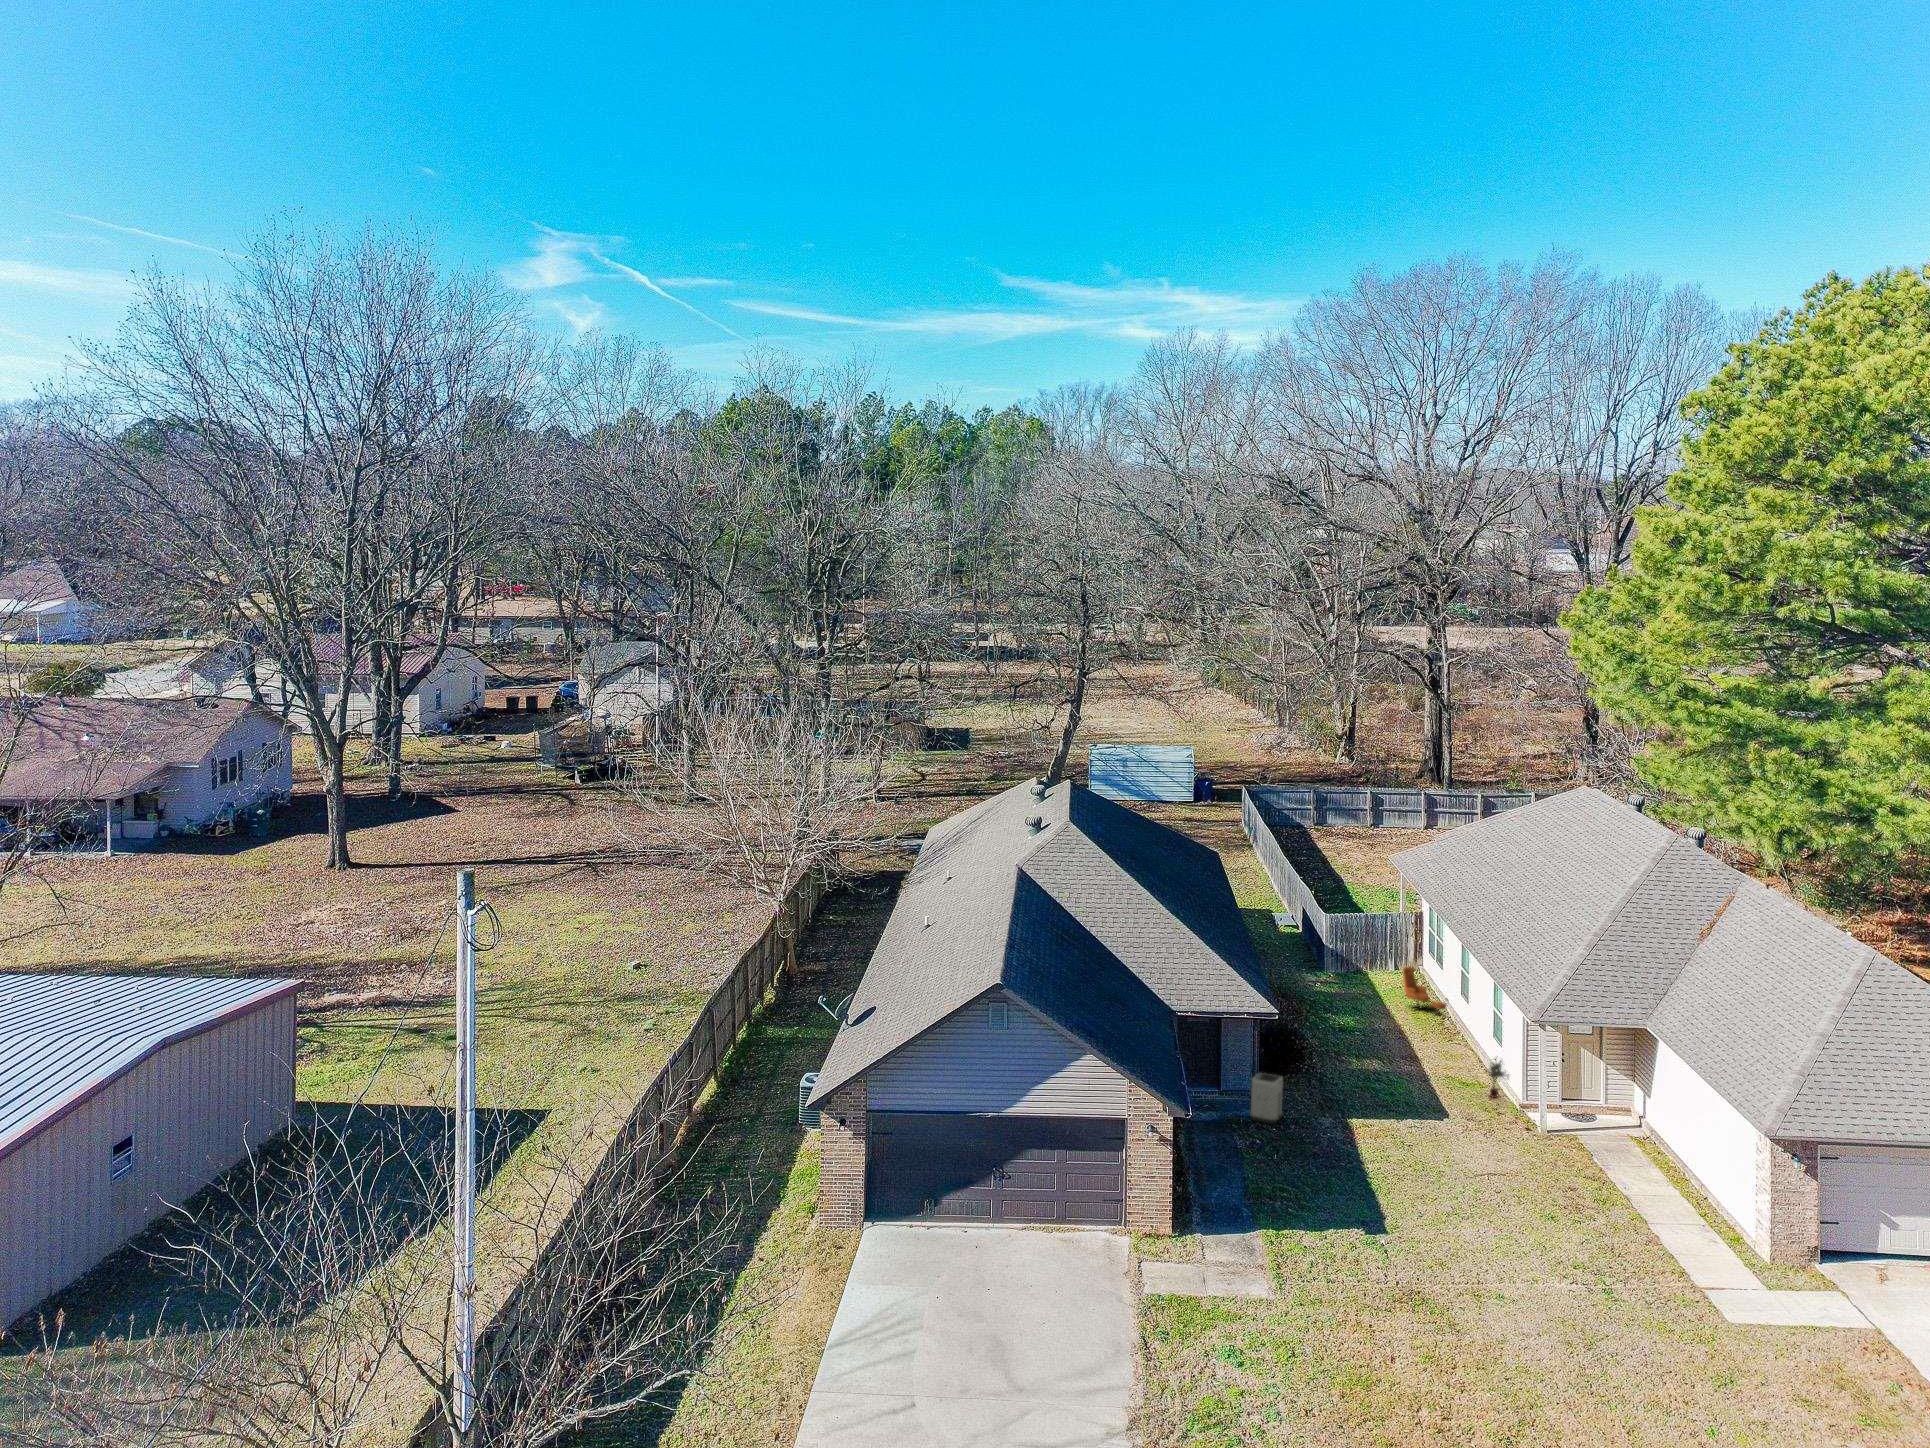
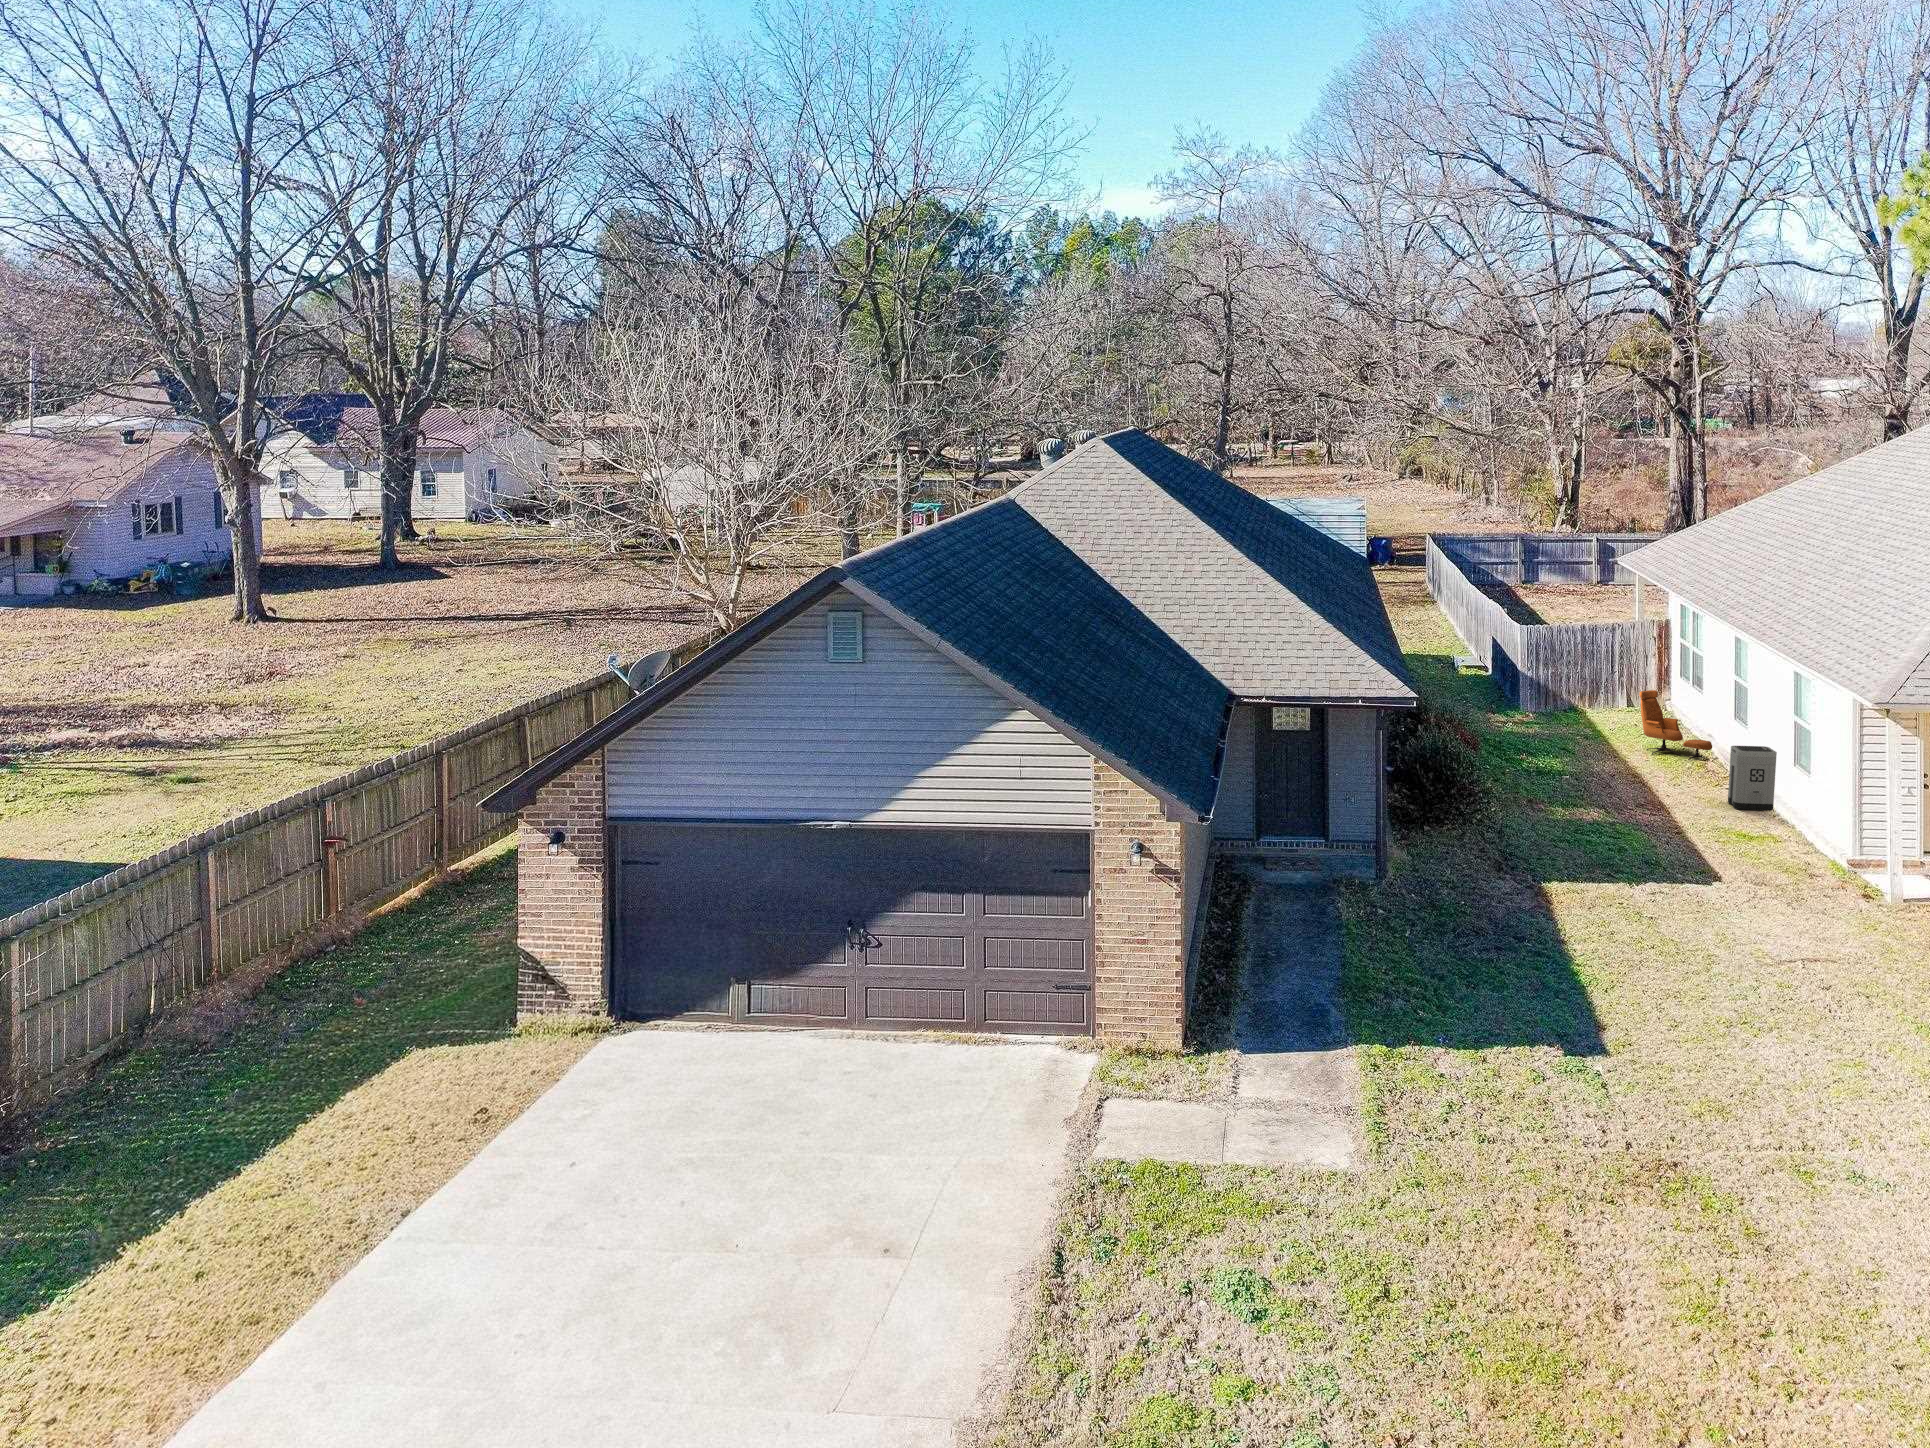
potted tree: present [1488,1057,1509,1098] -> none [1789,785,1833,855]
trash can: present [1251,1073,1283,1124] -> present [1728,746,1777,811]

